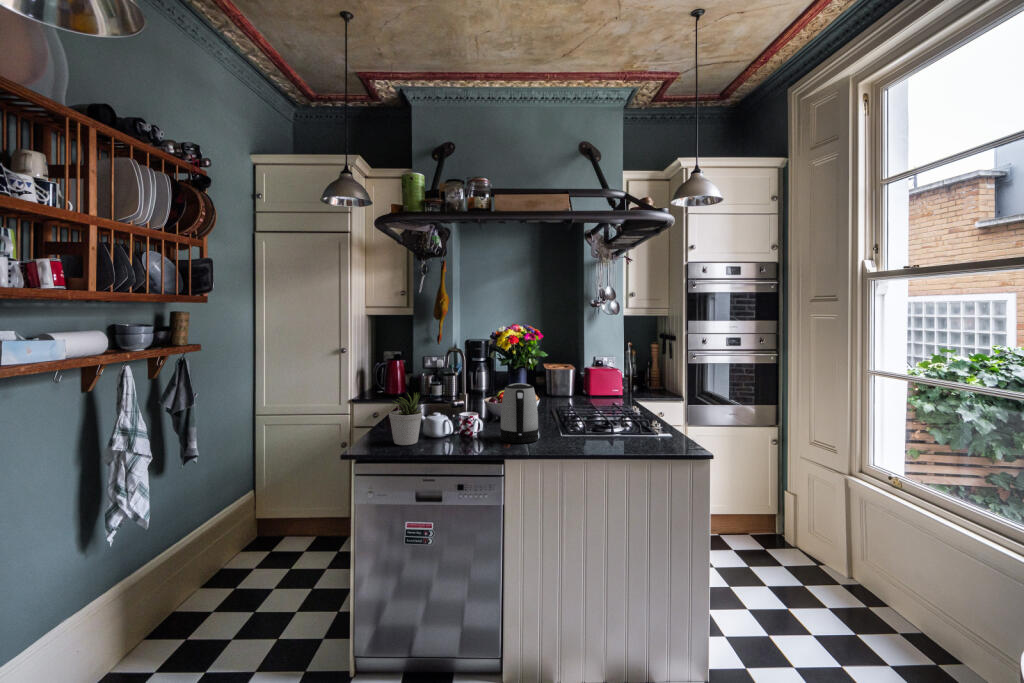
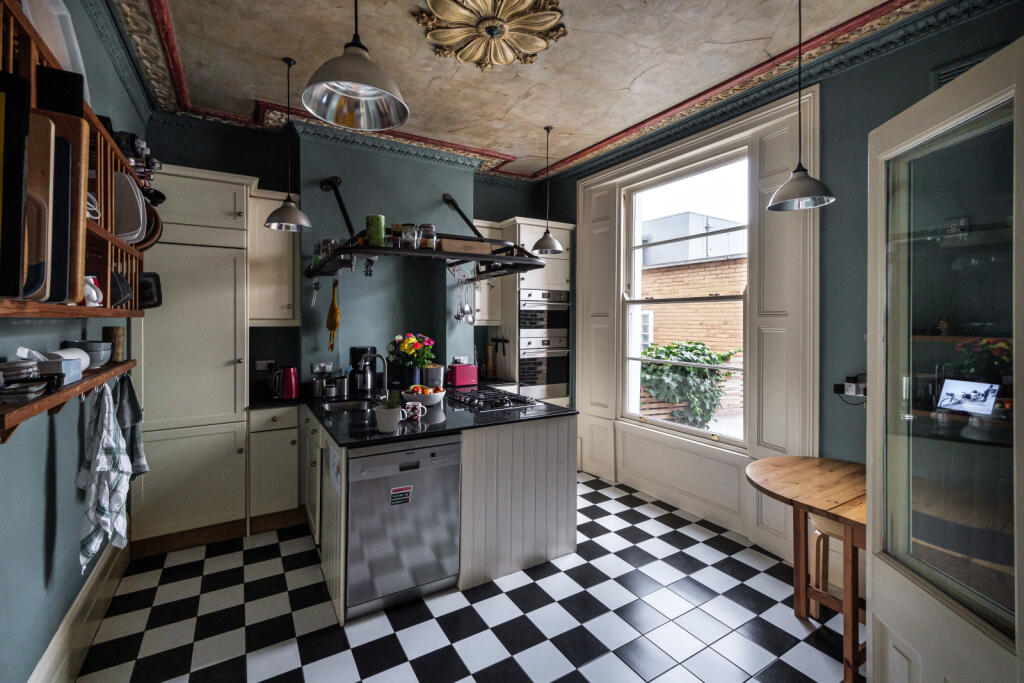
kettle: present [500,383,539,443] -> none [452,379,479,422]

